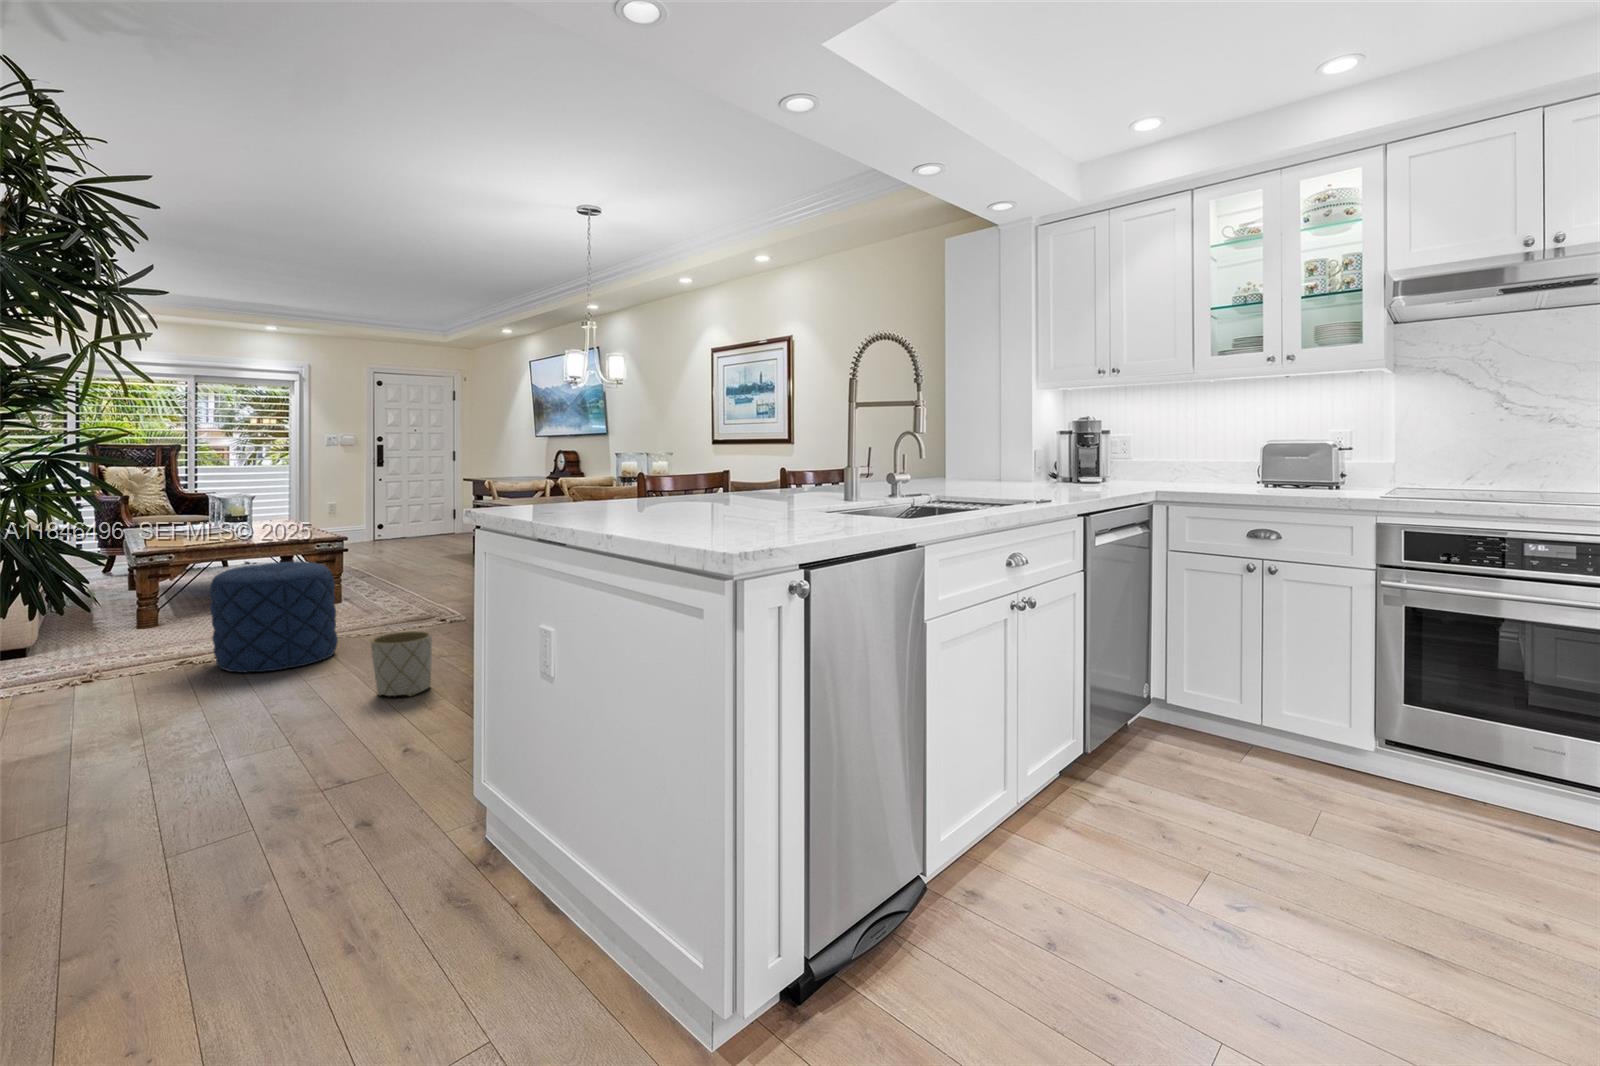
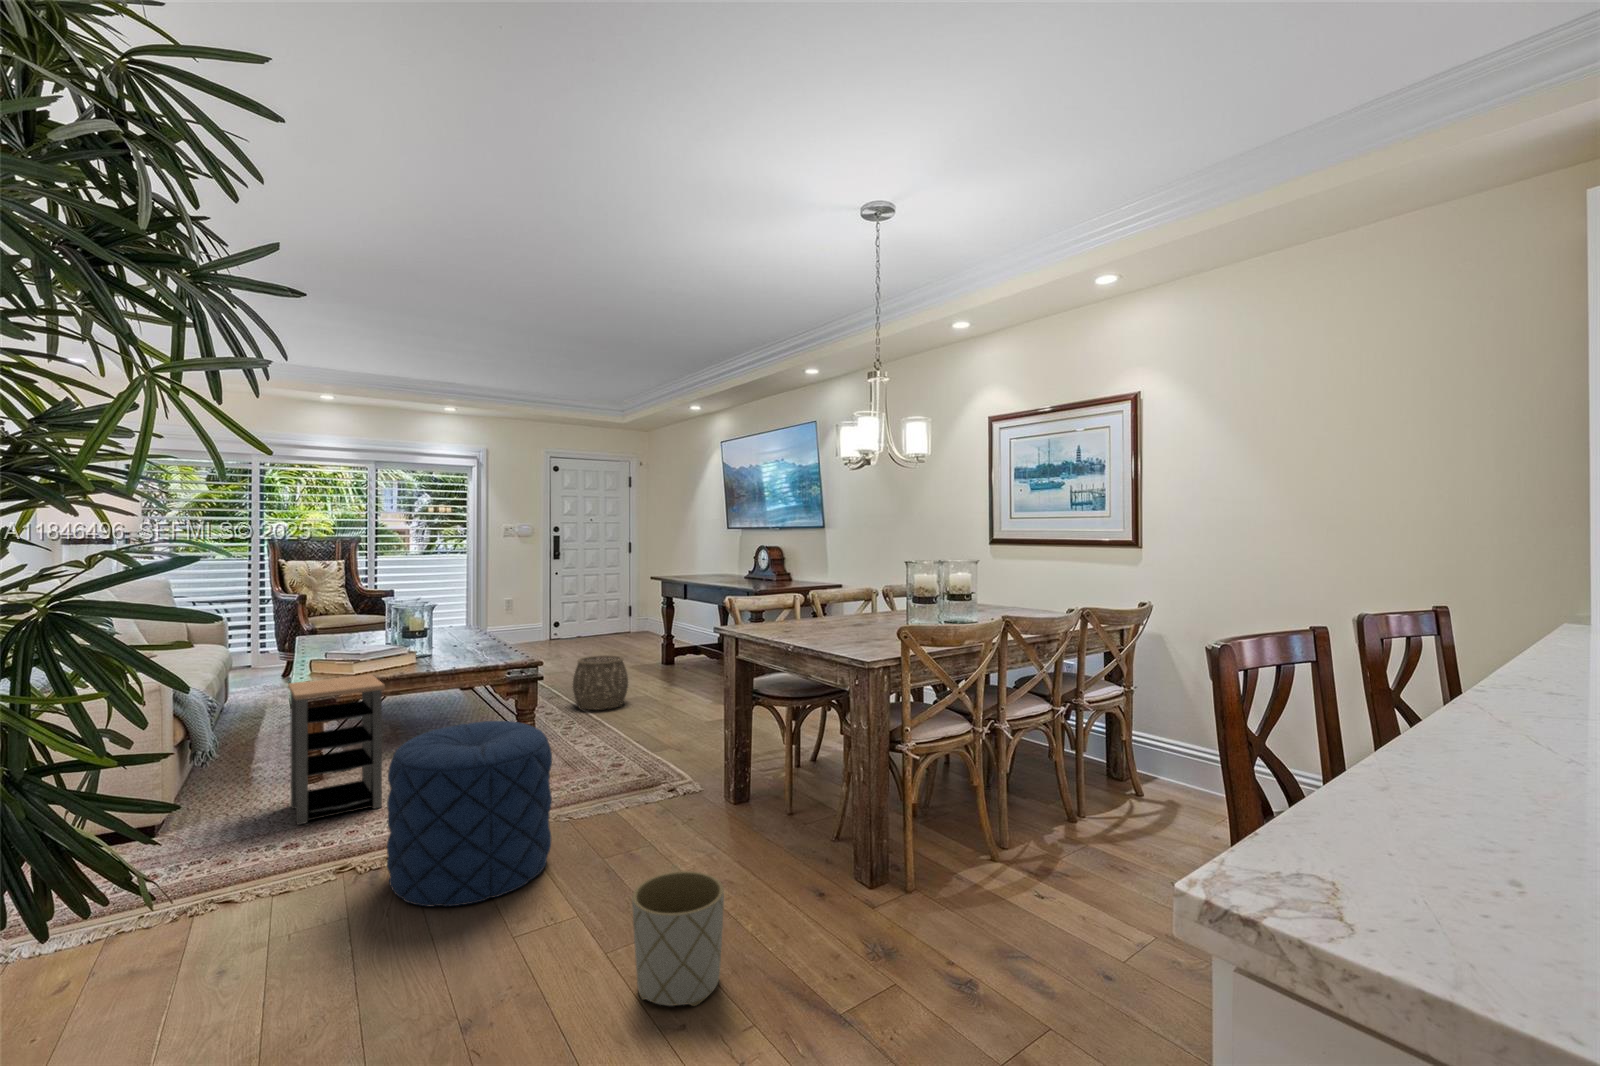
woven basket: none [381,540,432,583] -> present [573,655,628,710]
side table: none [124,541,211,645] -> present [288,674,385,825]

